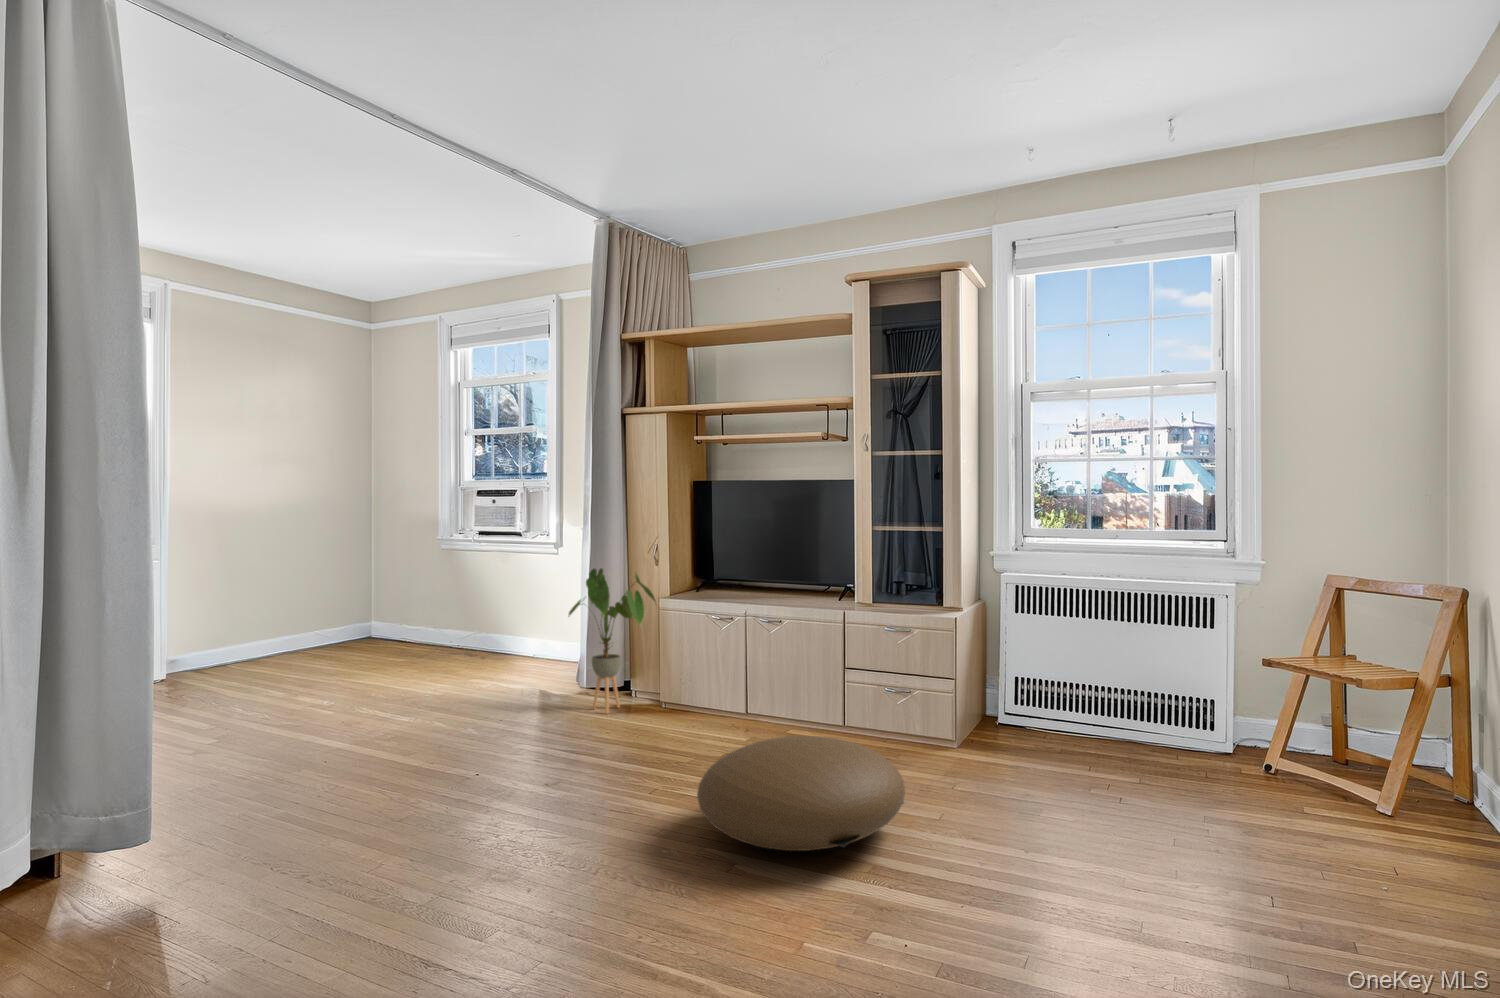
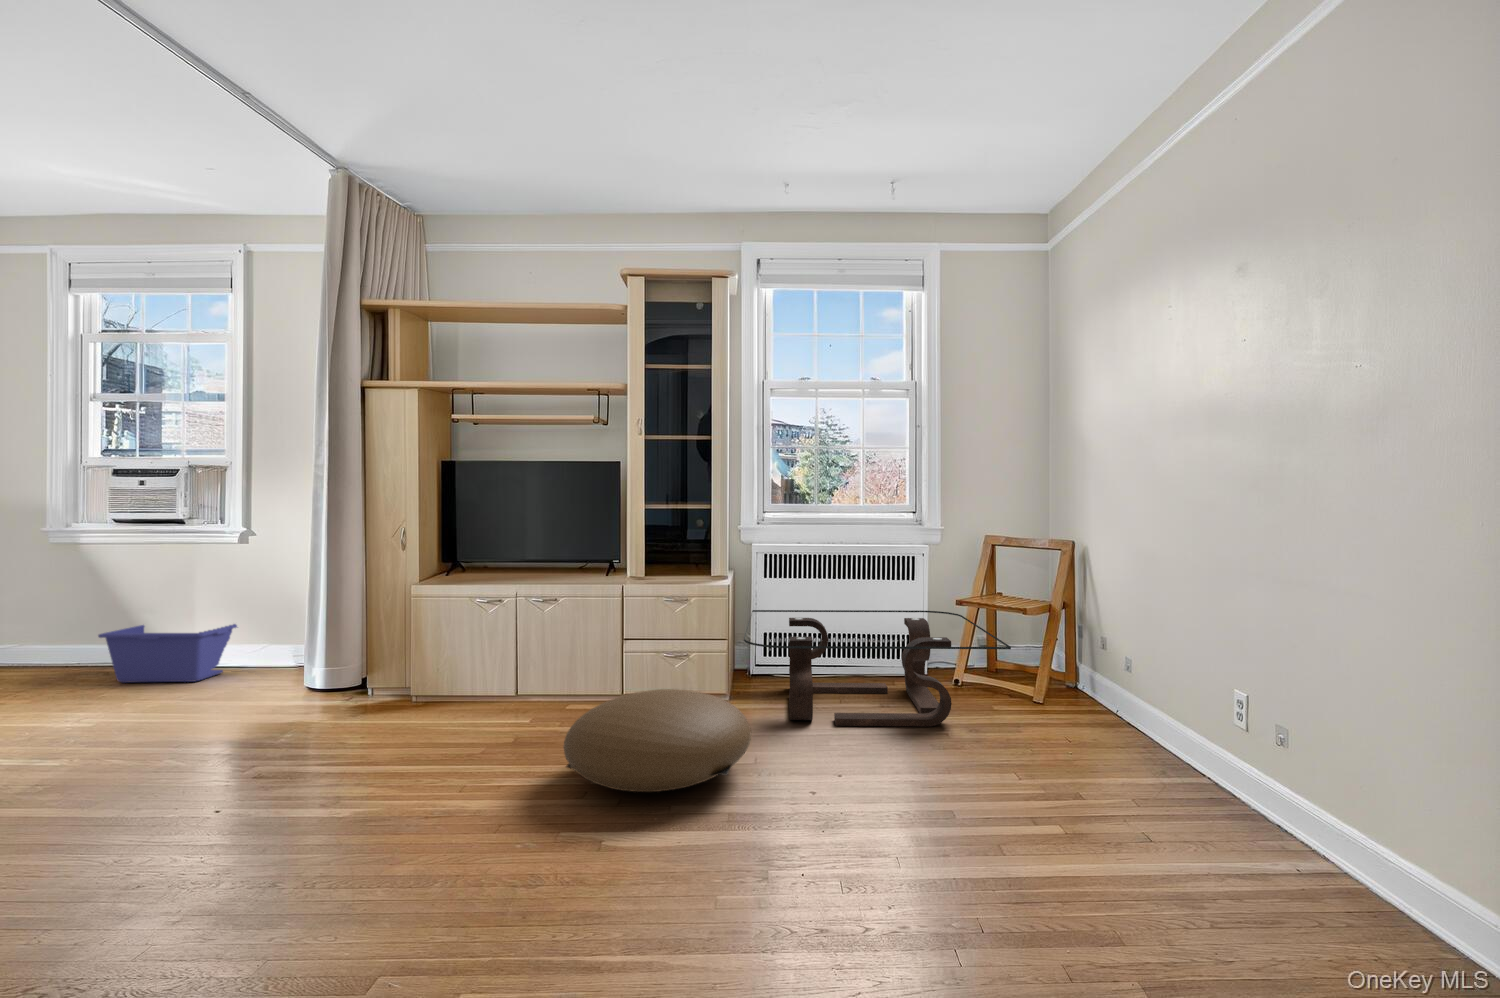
house plant: present [569,568,656,713] -> none [304,552,412,712]
storage bin: none [457,616,557,668] -> present [98,624,237,683]
coffee table: none [941,649,1285,826] -> present [744,610,1011,727]

